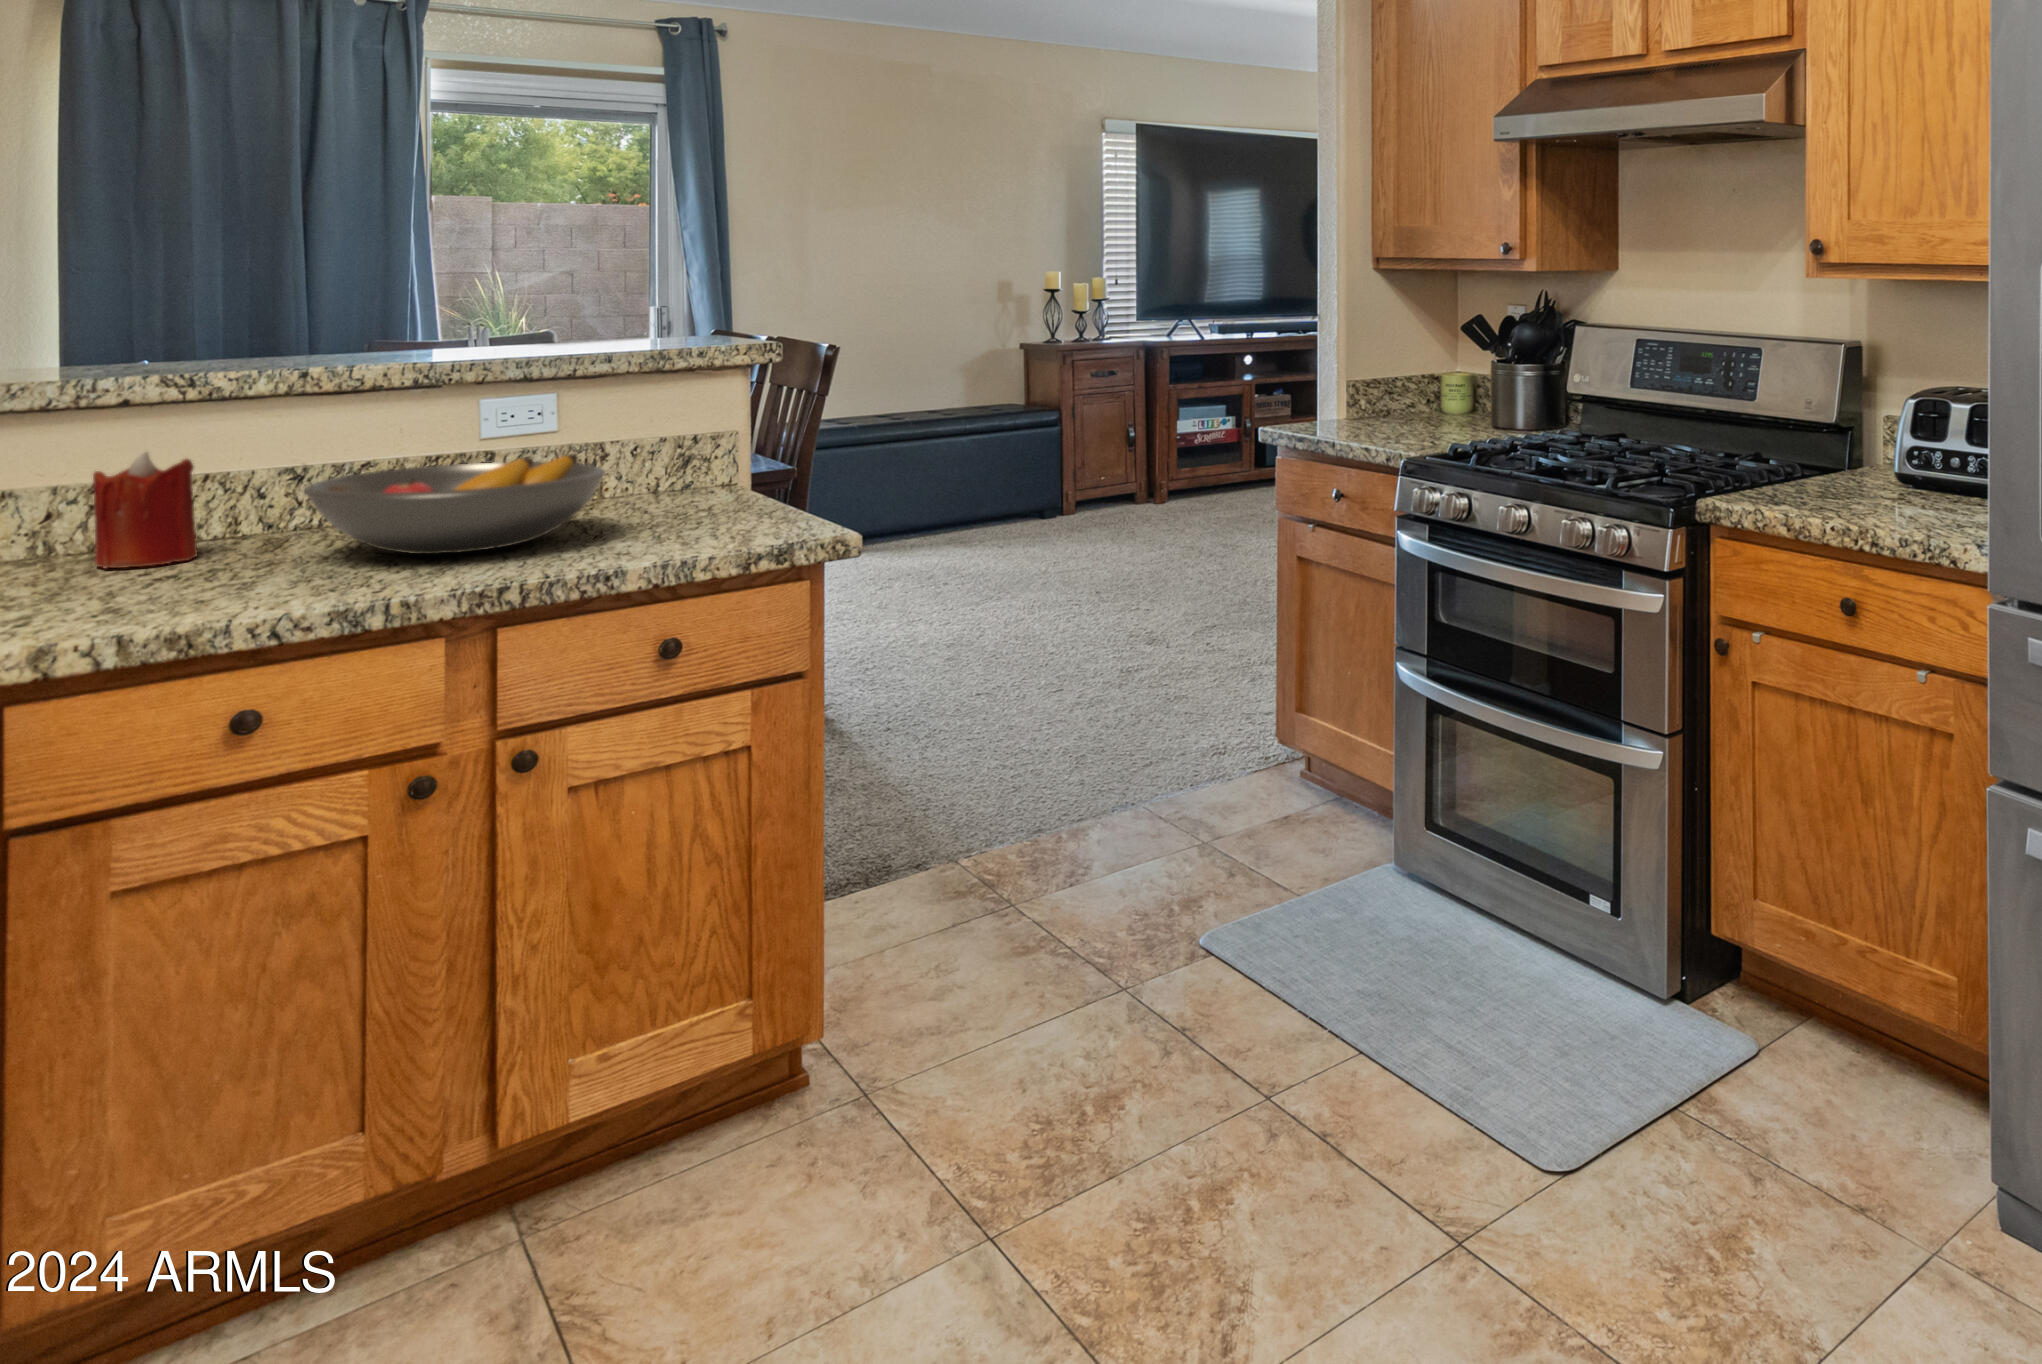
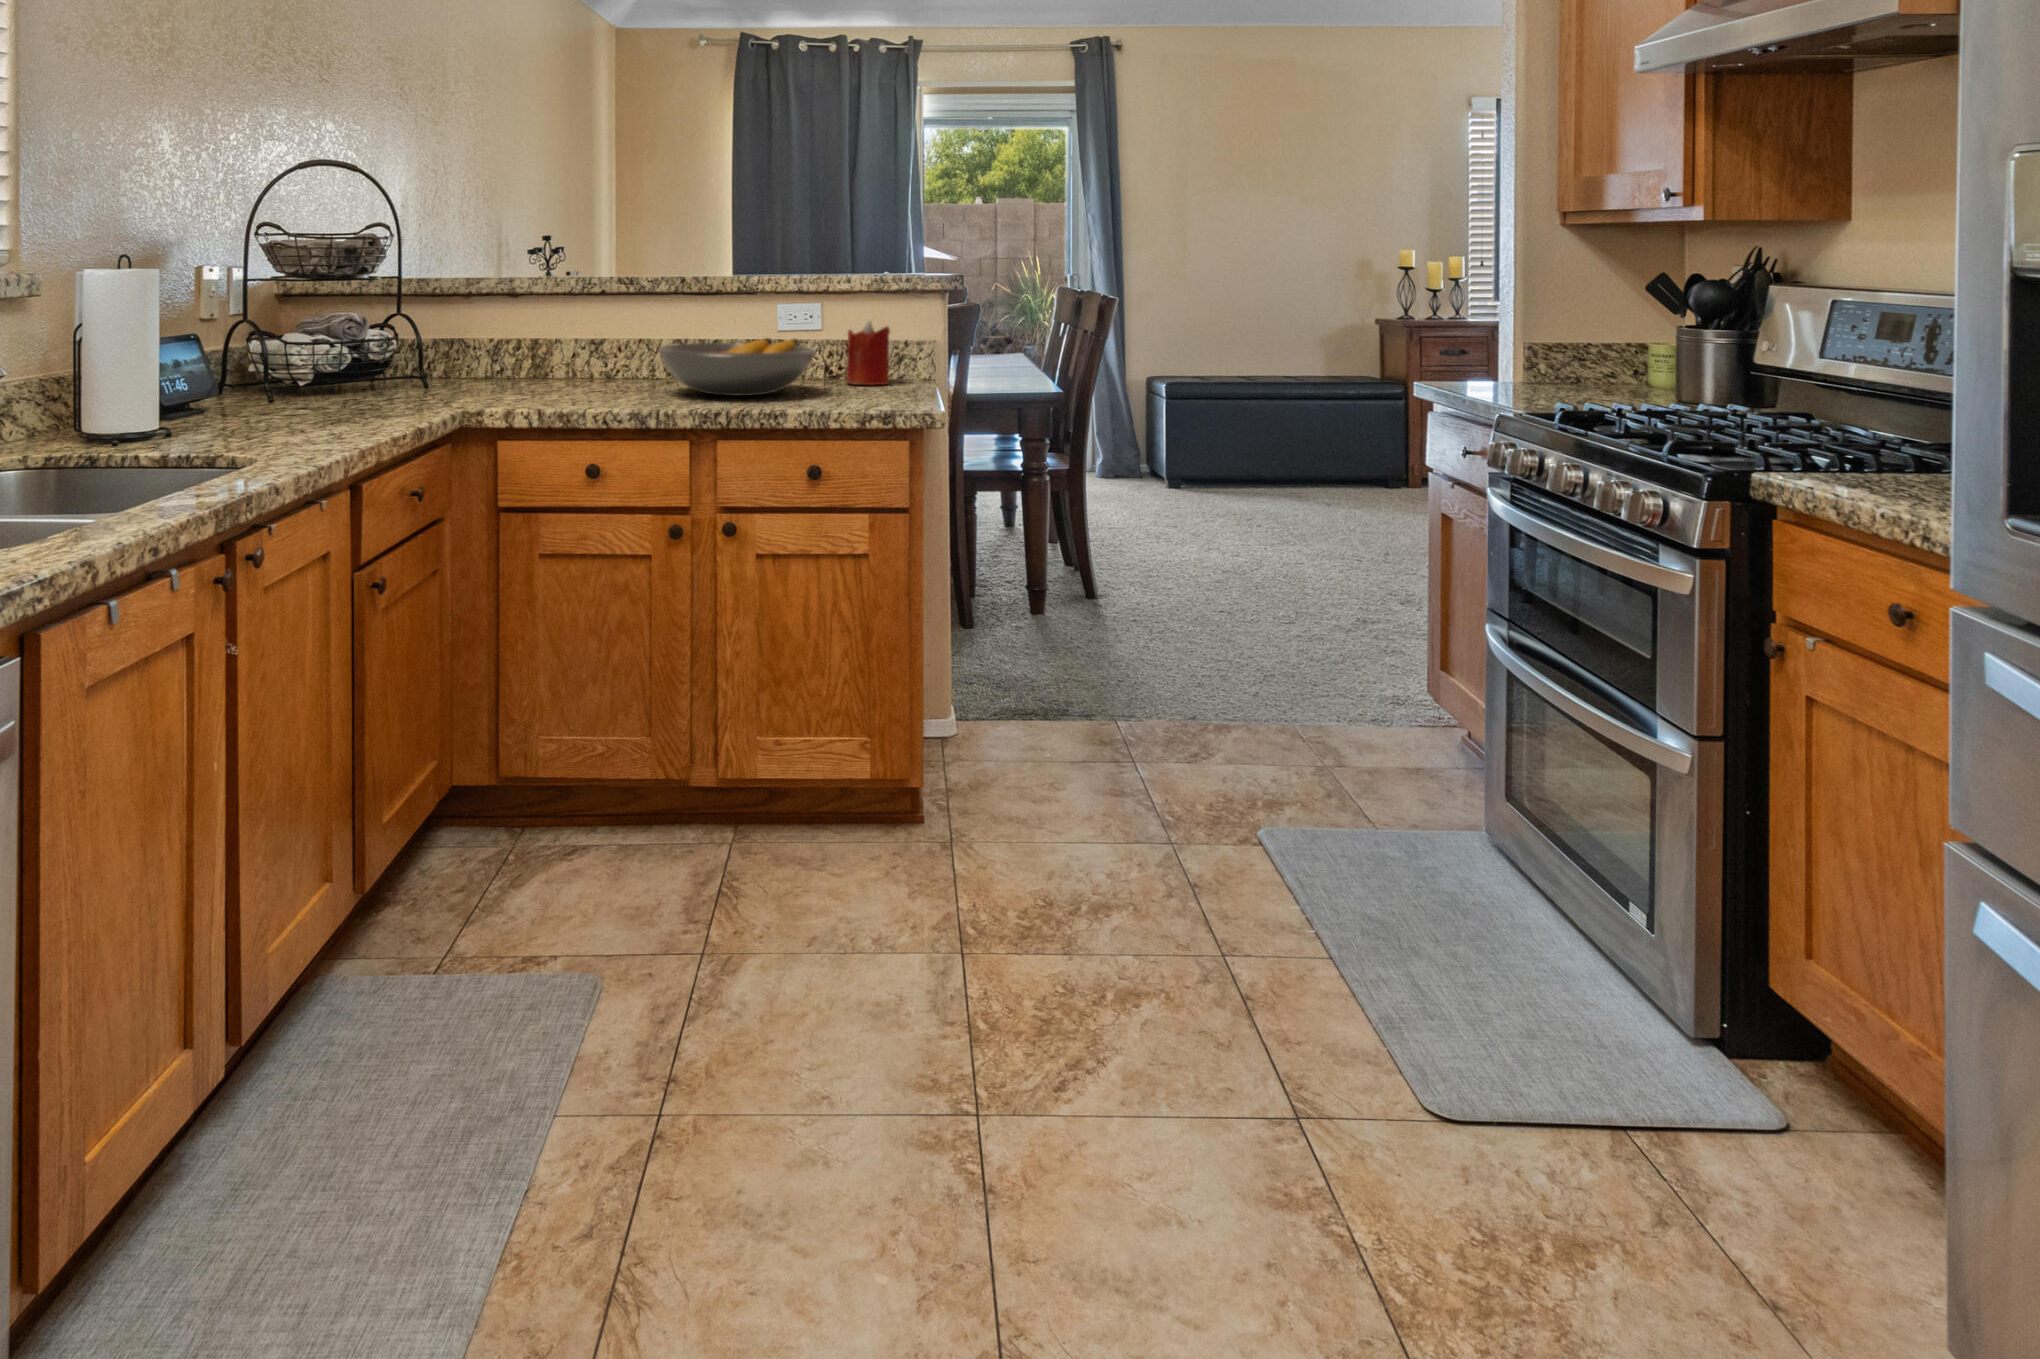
candle: present [93,452,198,569] -> present [846,321,890,385]

